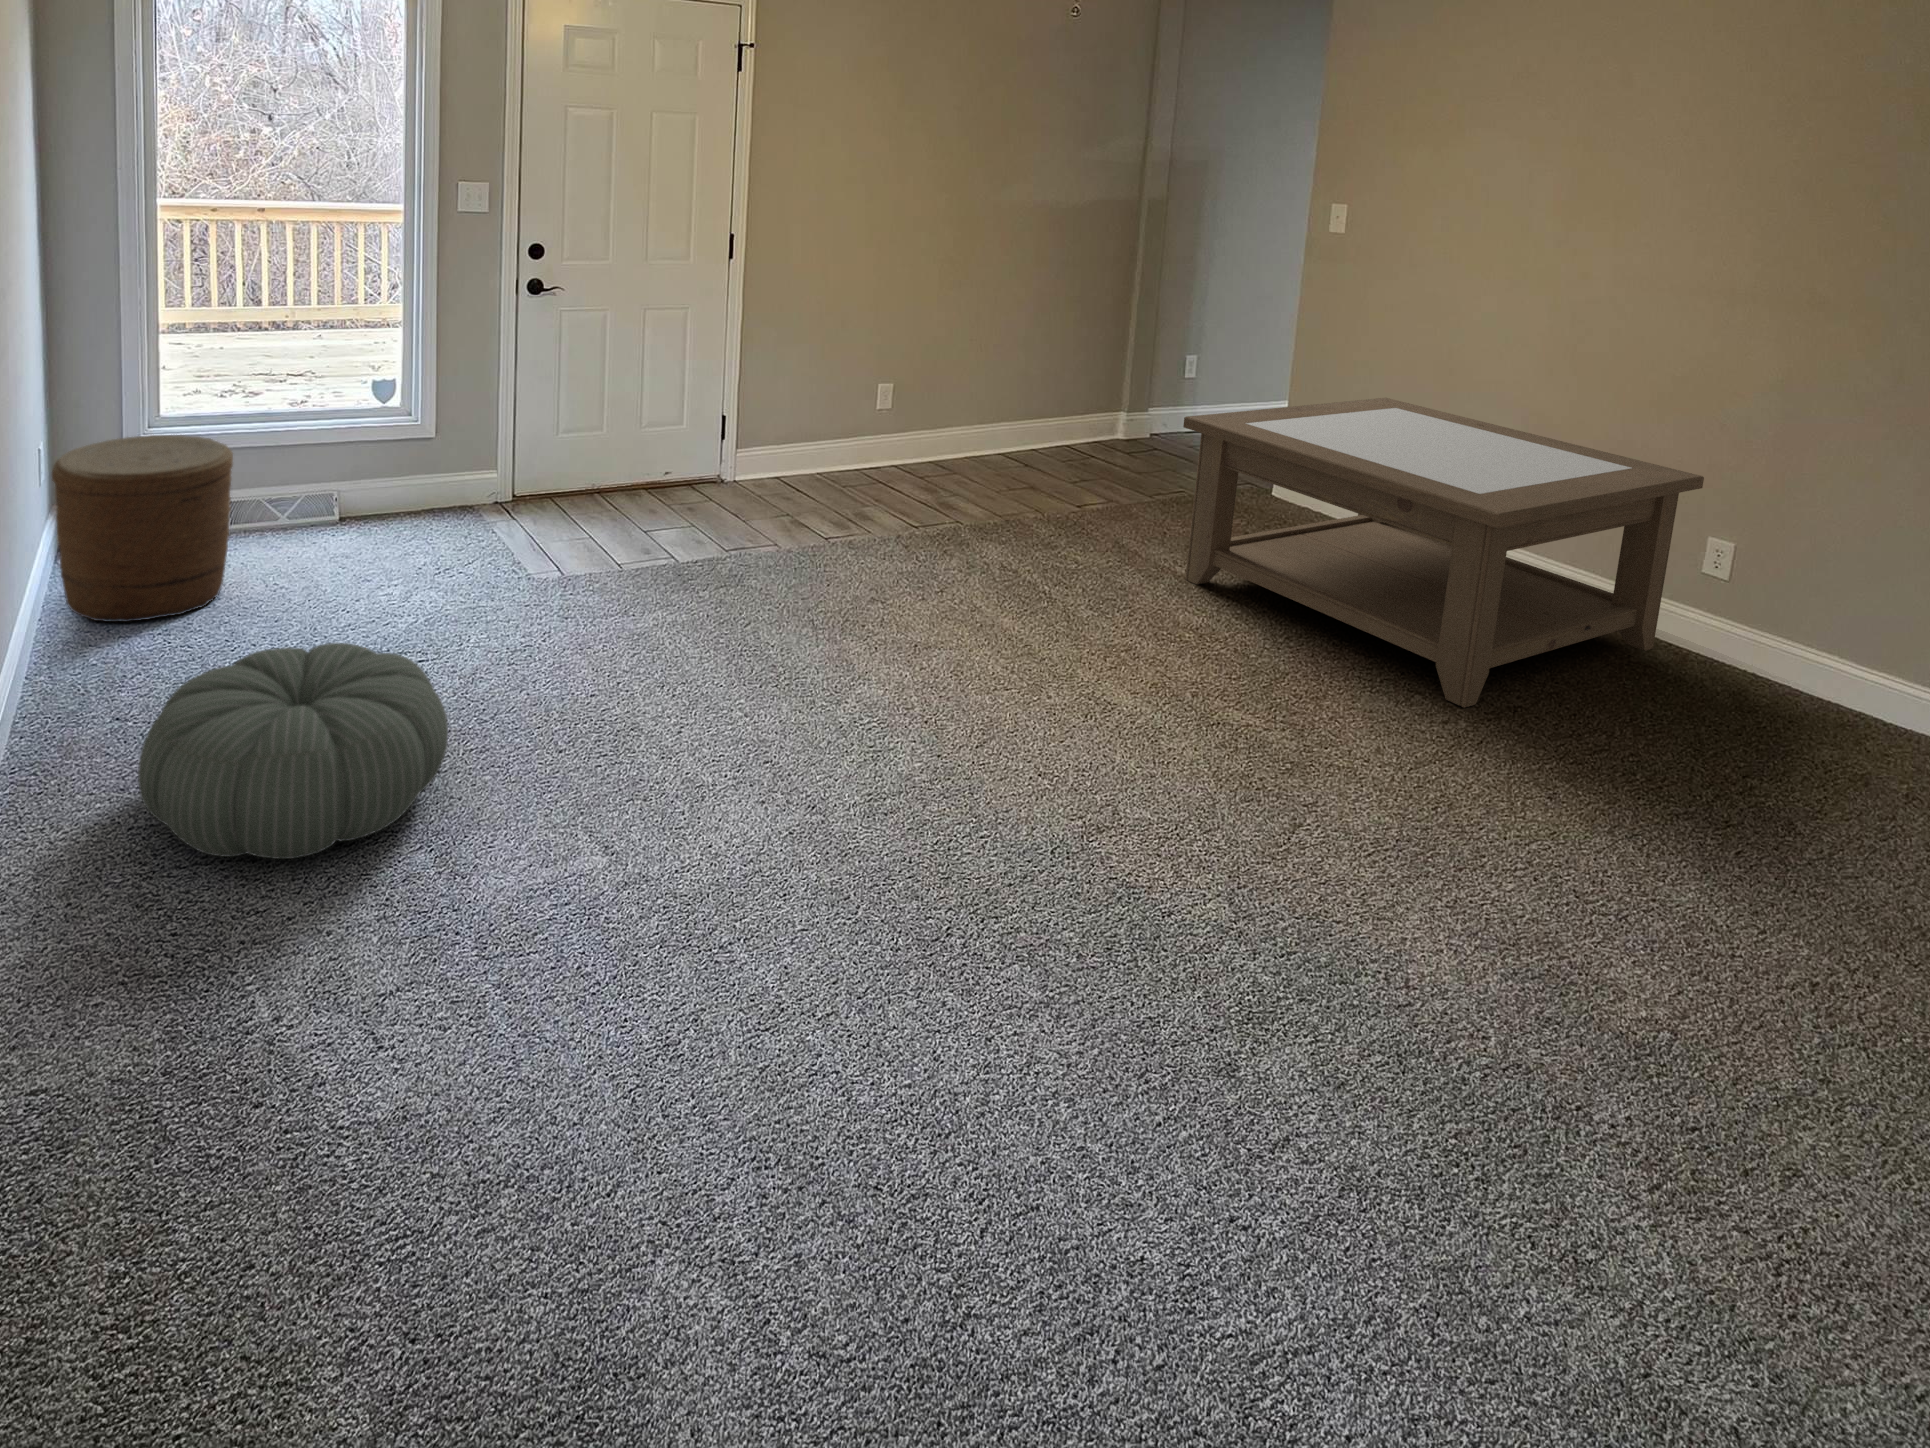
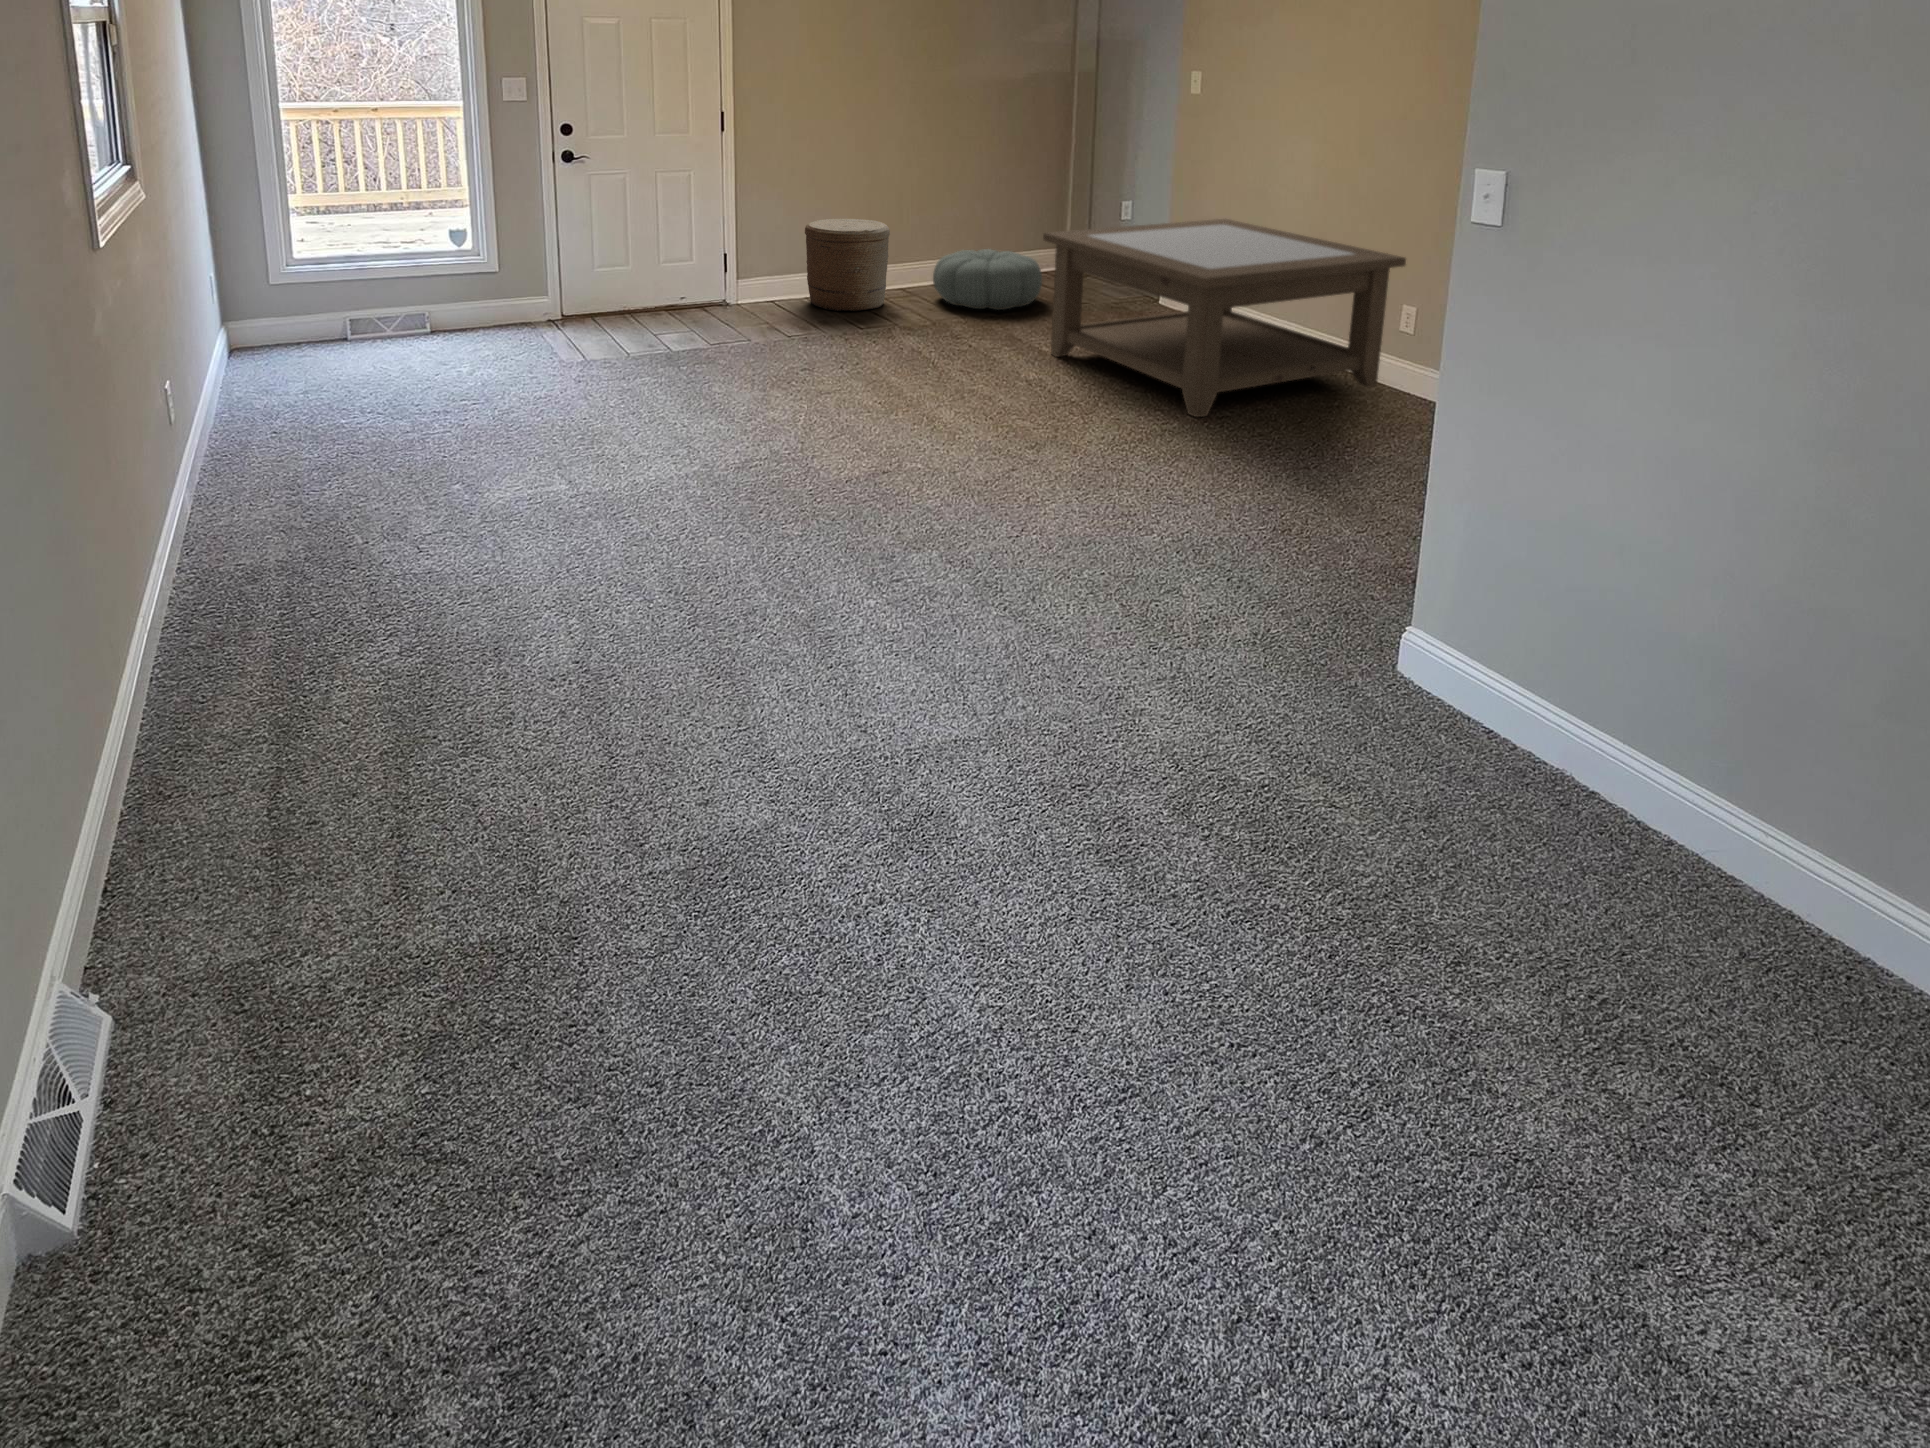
woven basket: present [52,435,233,622] -> present [805,219,890,311]
pouf: present [138,642,448,859] -> present [933,249,1042,310]

